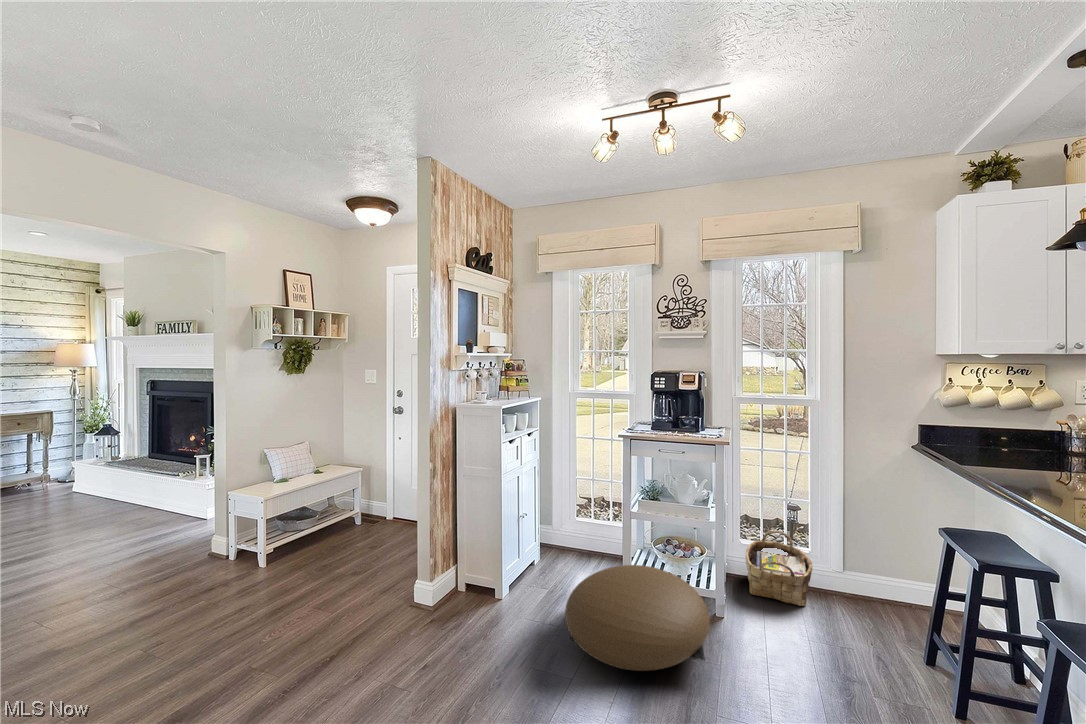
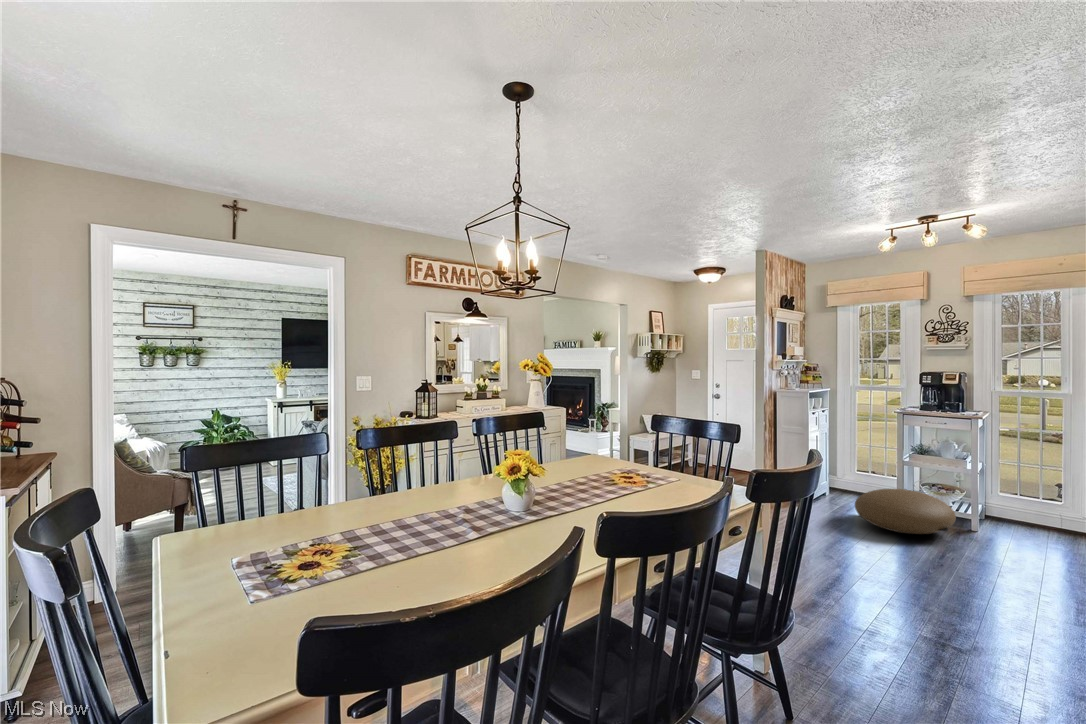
woven basket: present [746,531,812,606] -> none [999,489,1060,535]

